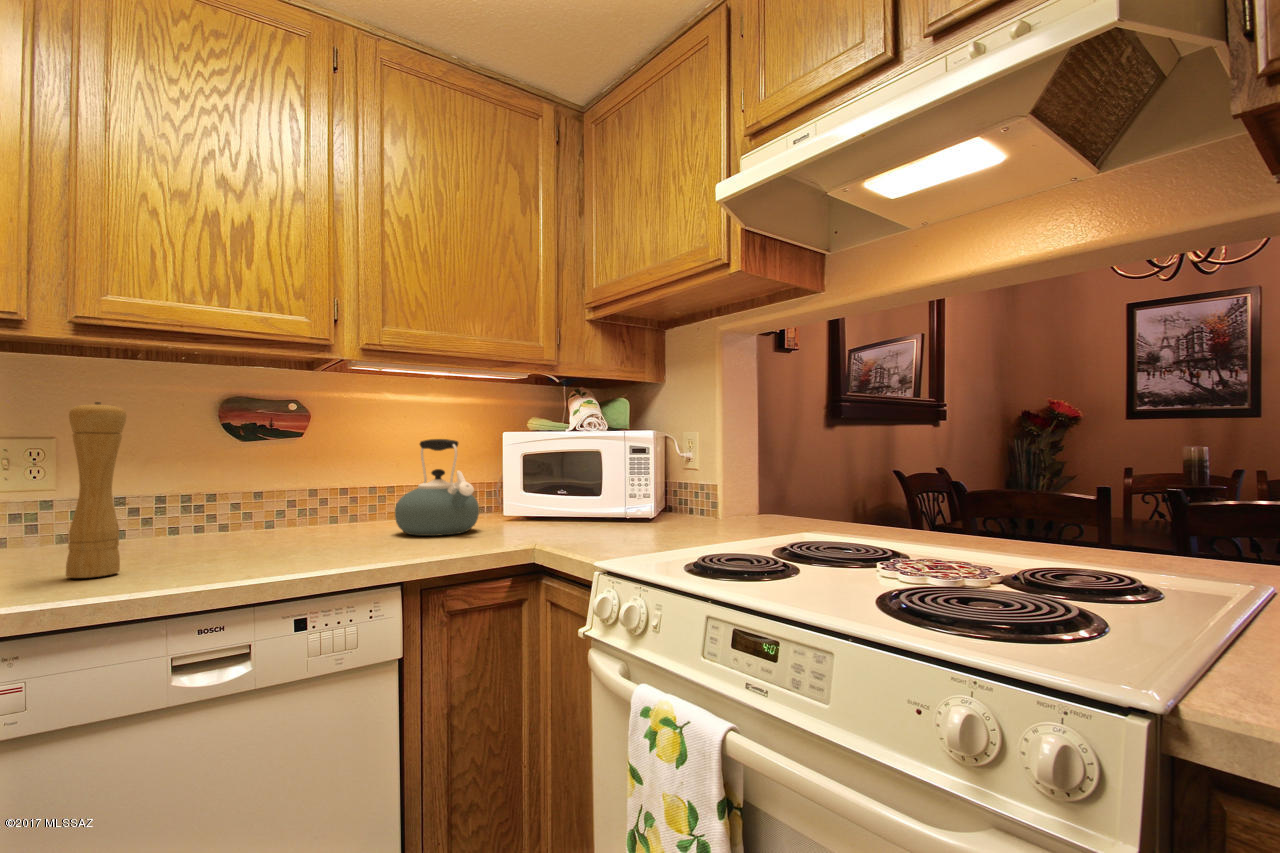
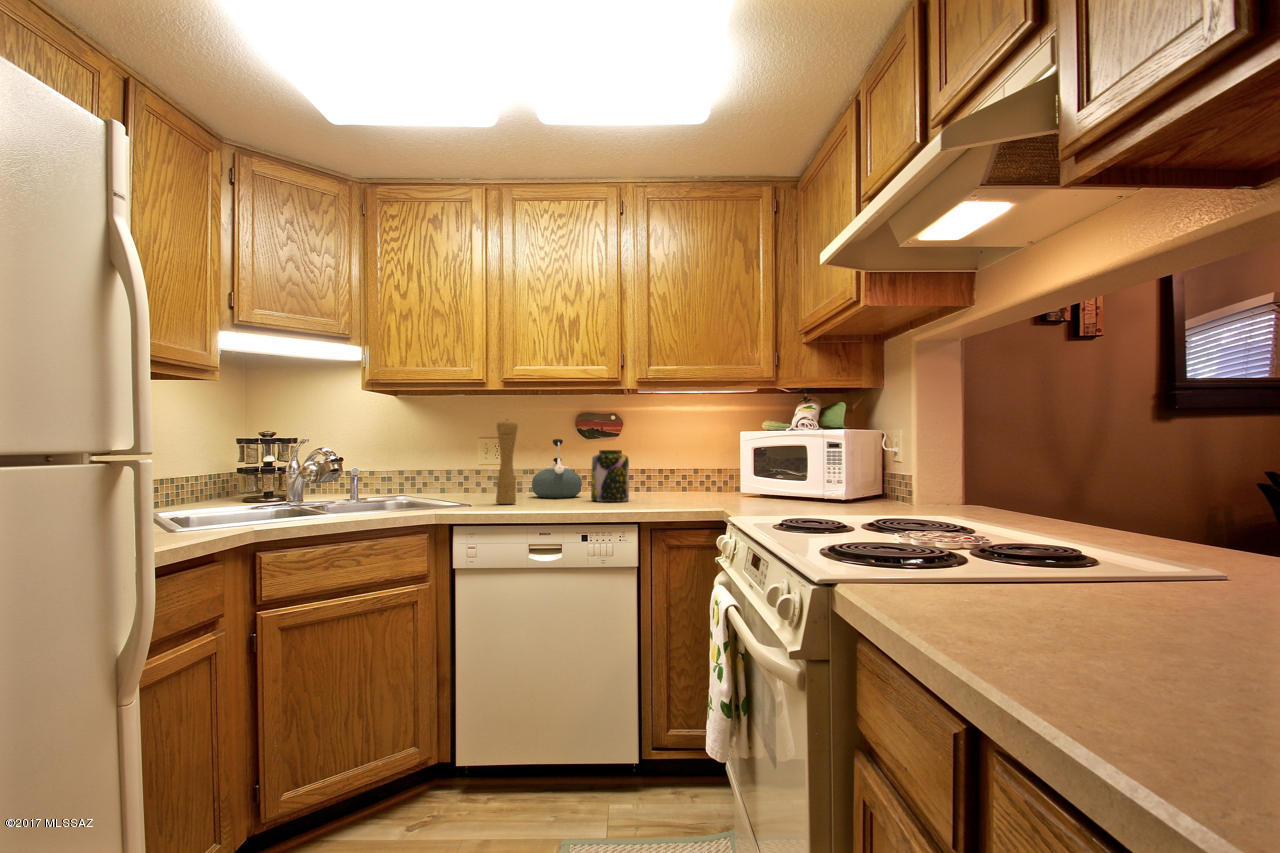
kettle: present [395,439,479,536] -> present [532,439,582,498]
jar: none [275,460,348,549] -> present [591,450,629,502]

